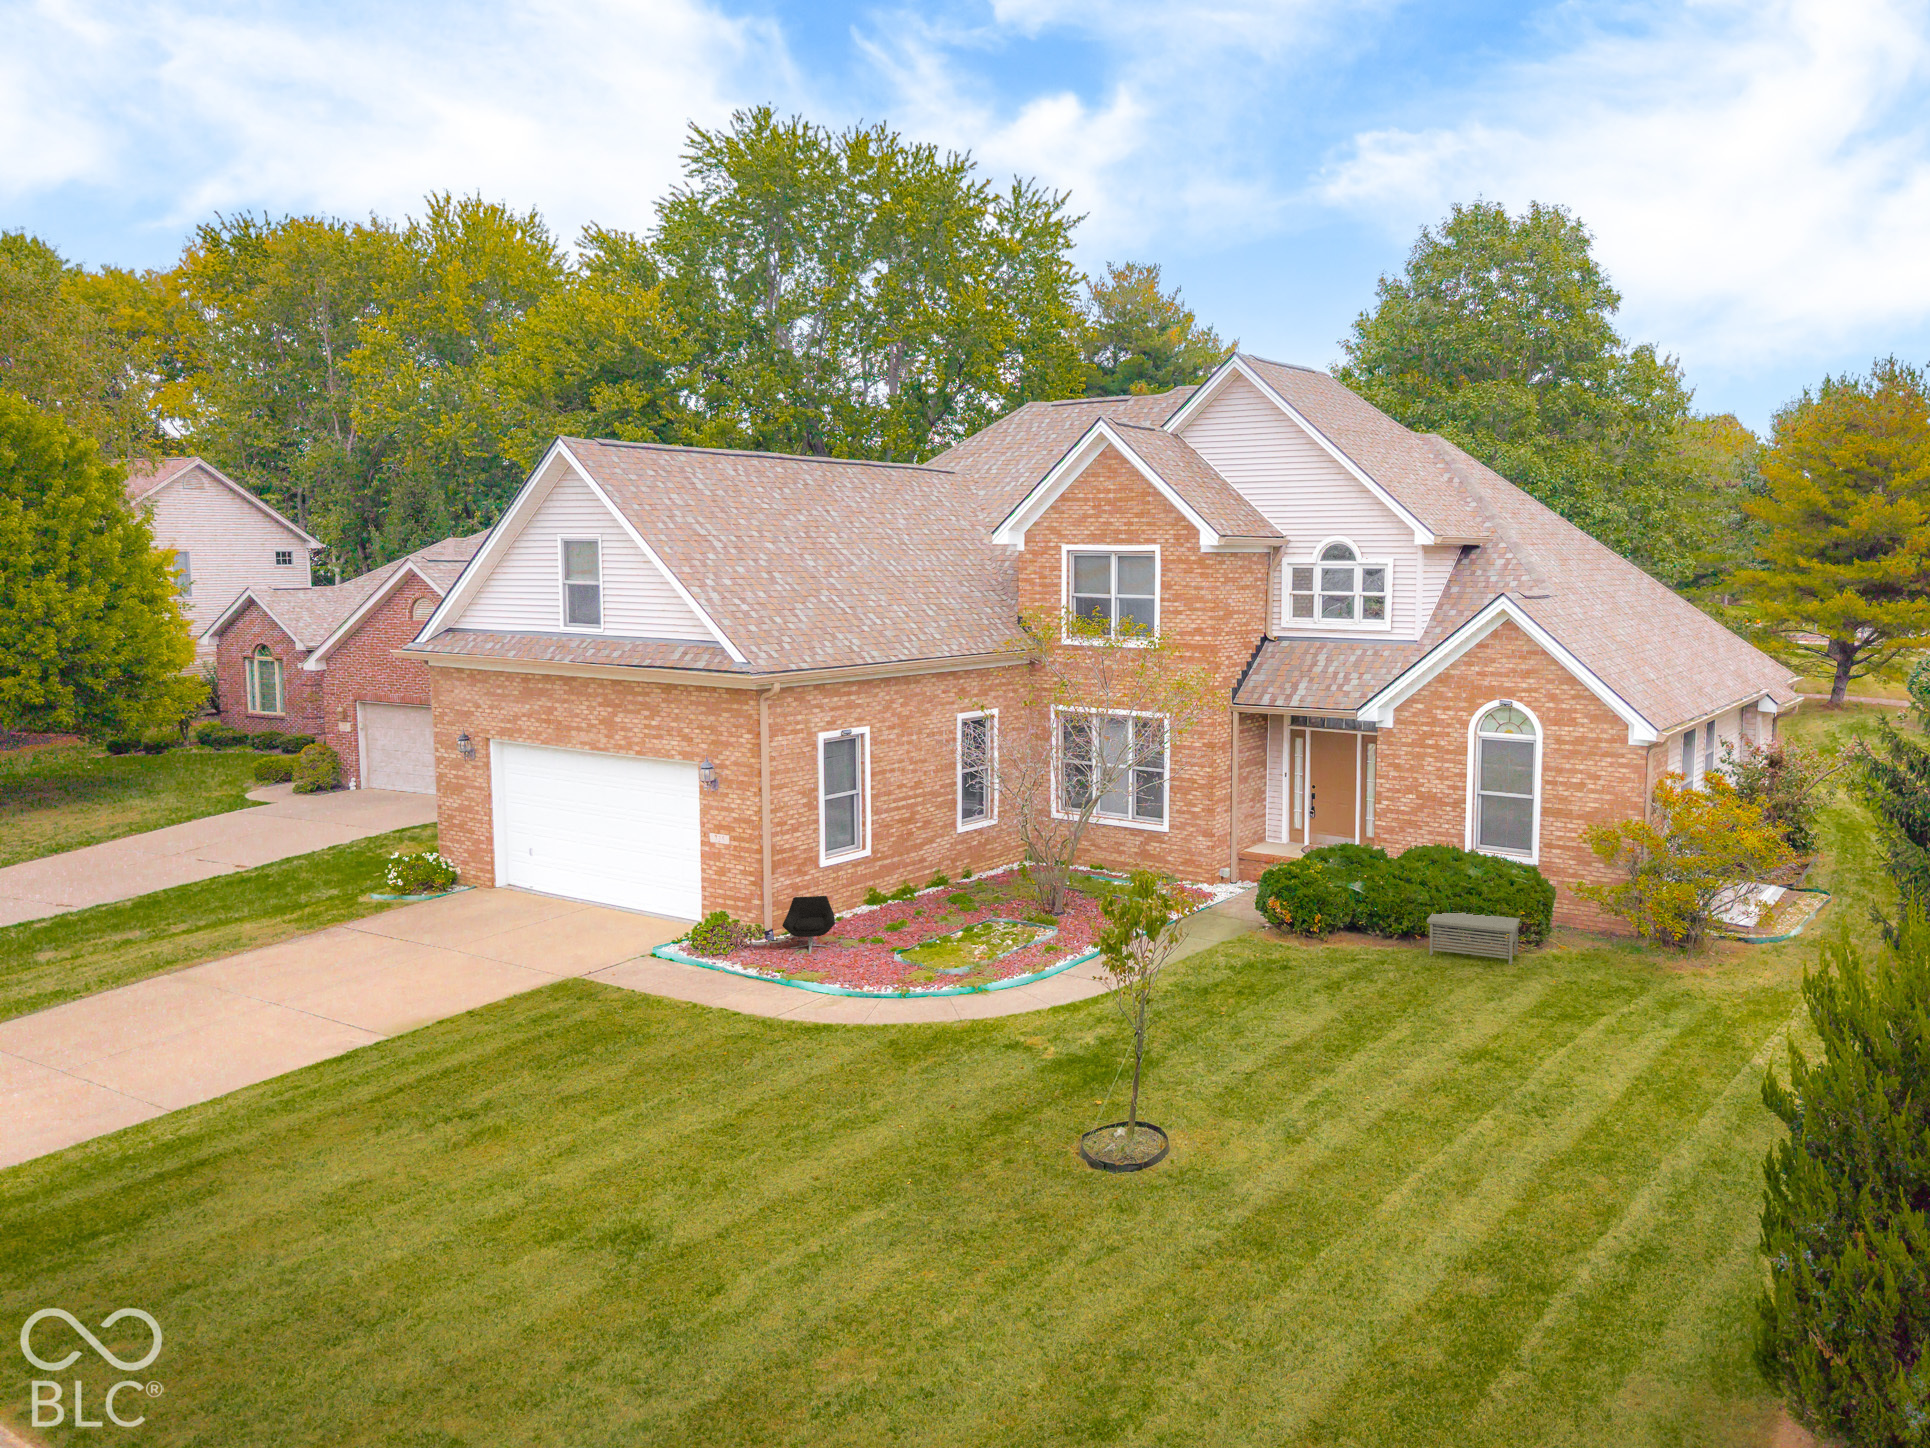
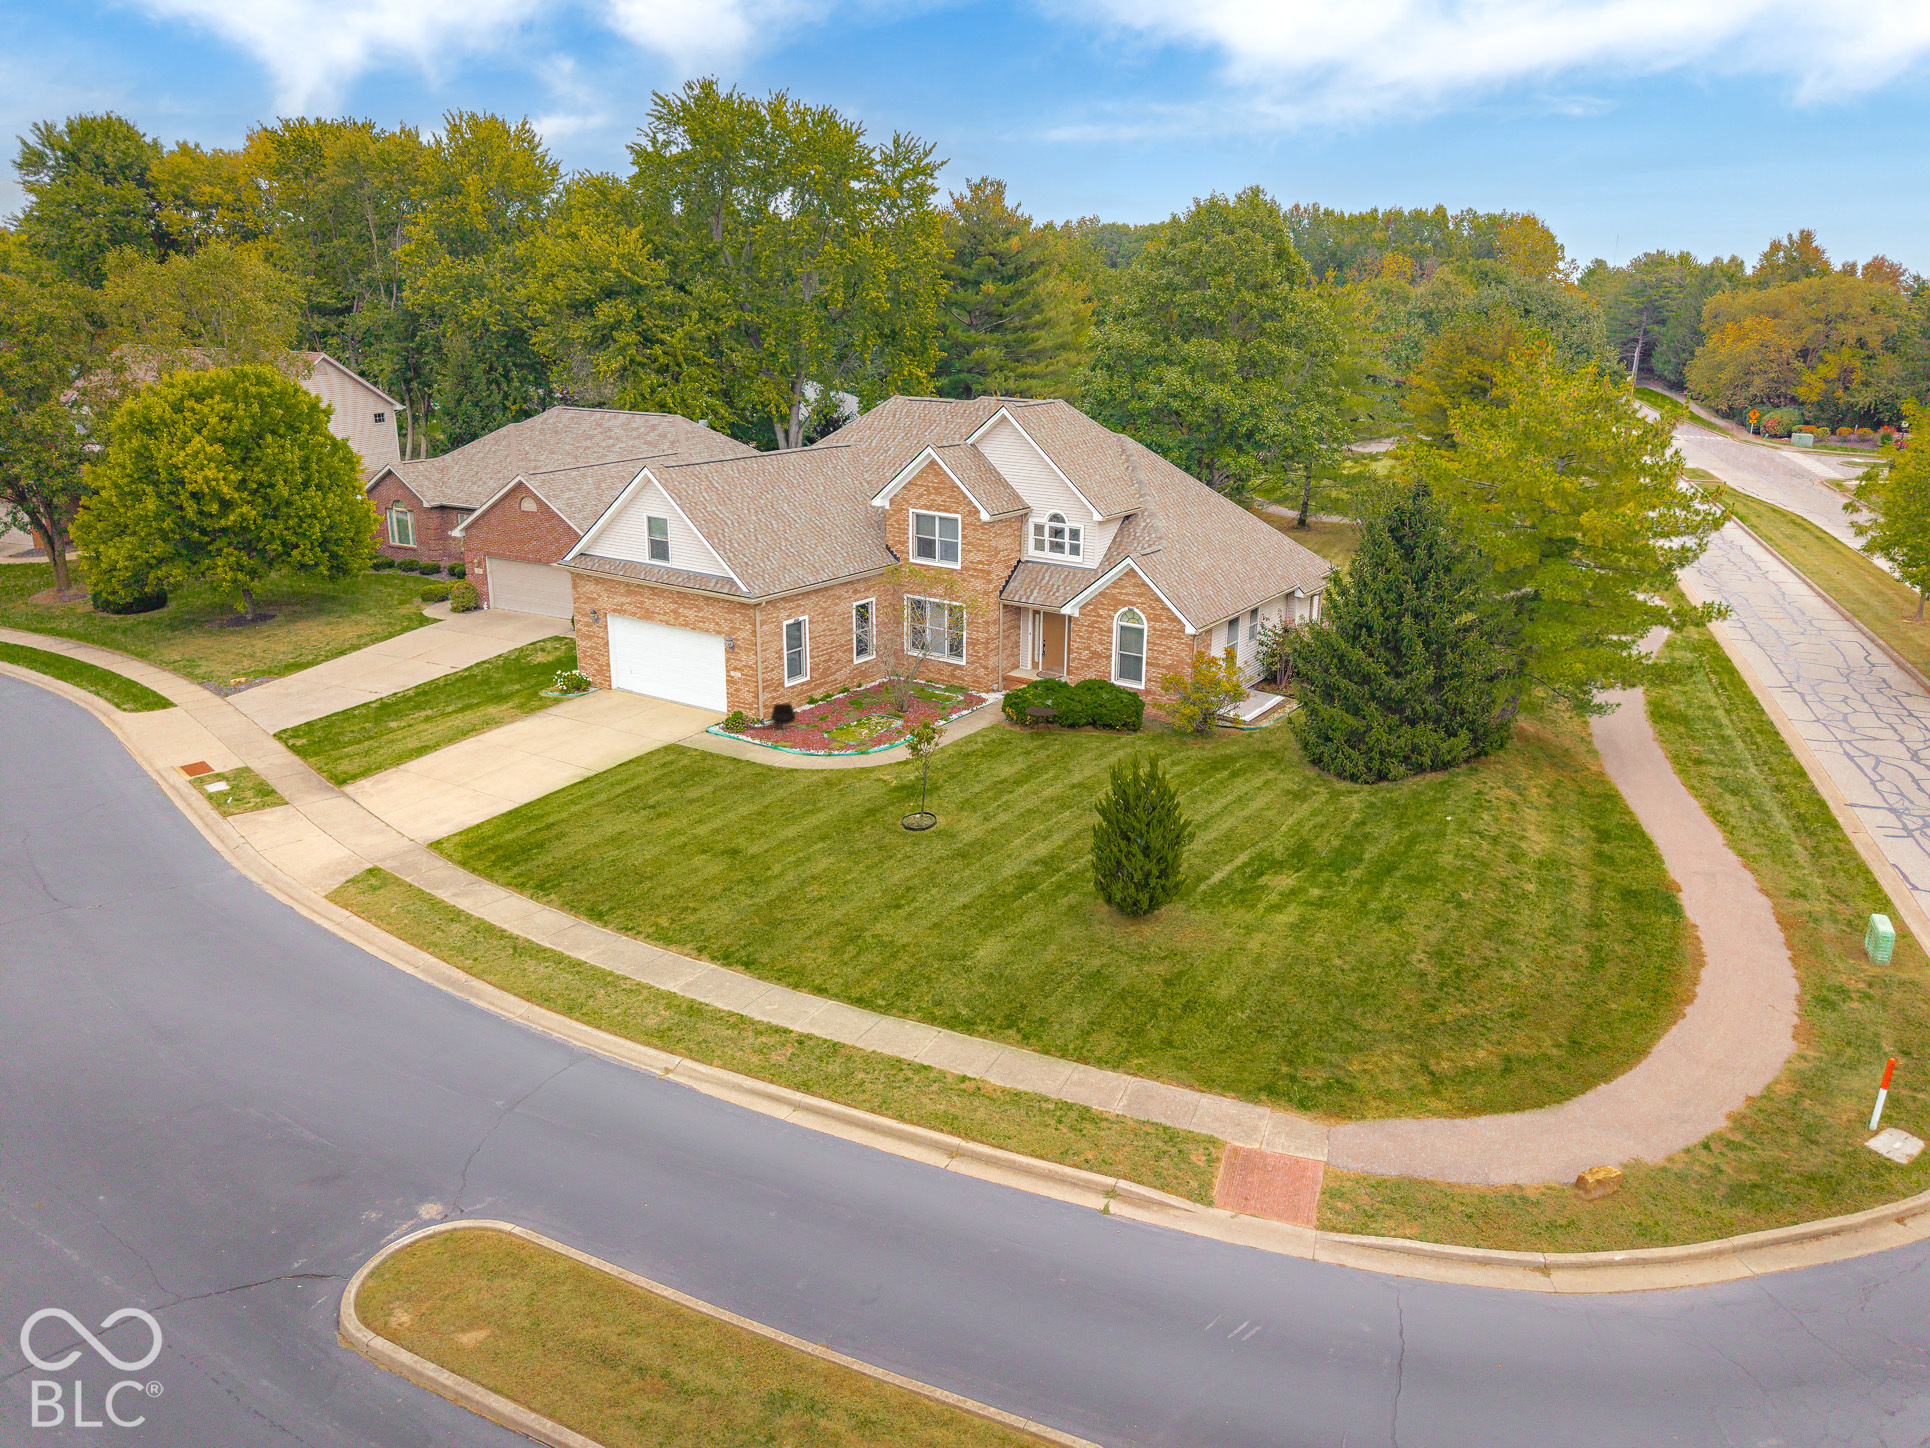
round table: none [1316,896,1384,954] -> present [1026,706,1057,734]
storage bench: present [1427,913,1520,965] -> none [1074,713,1117,740]

